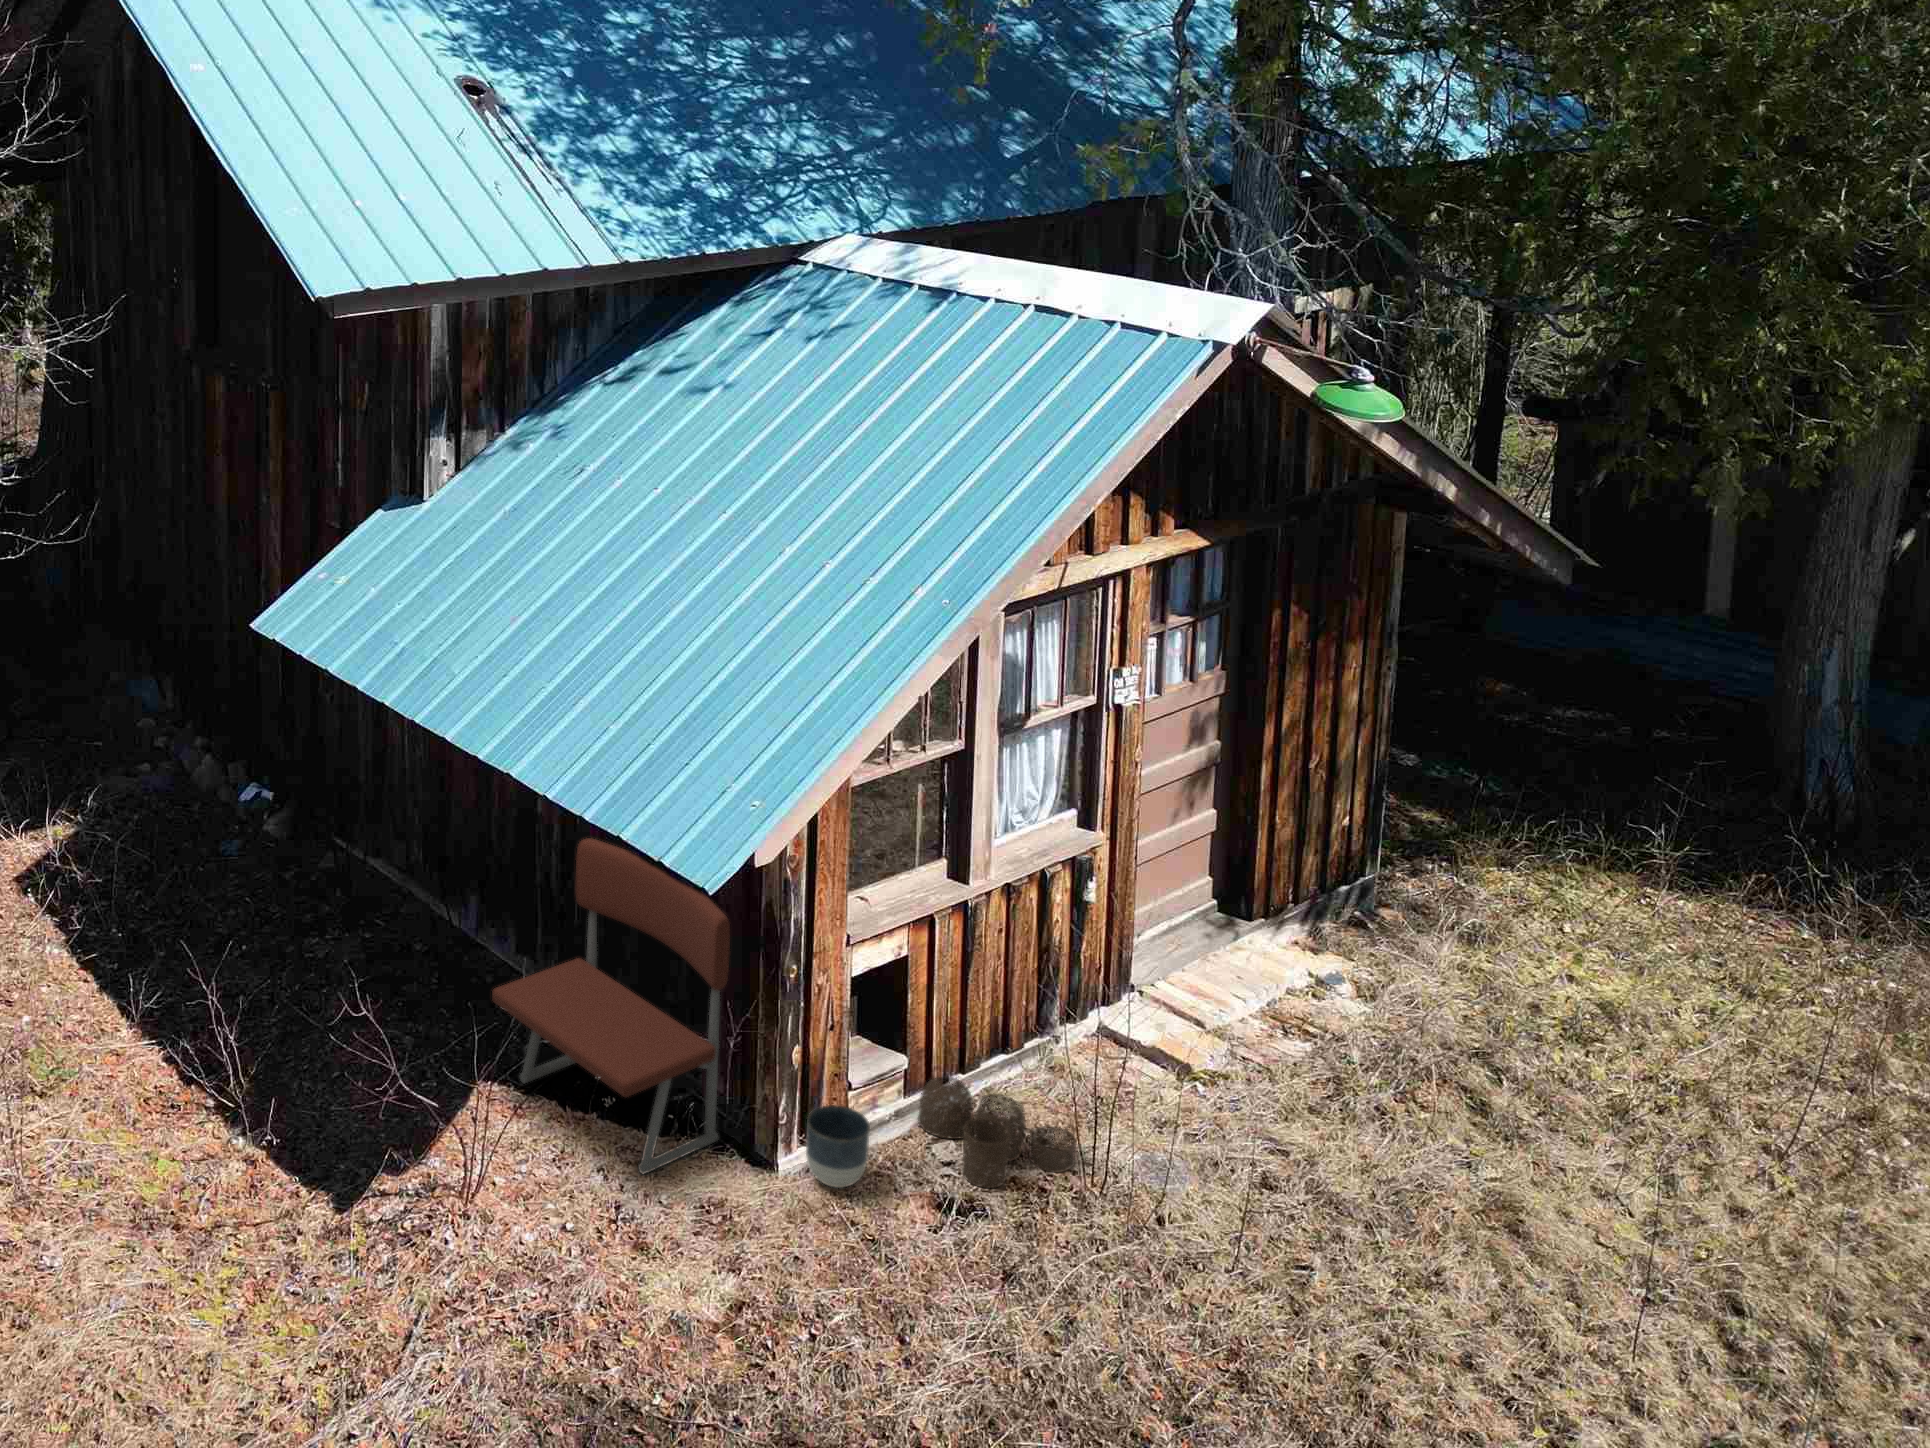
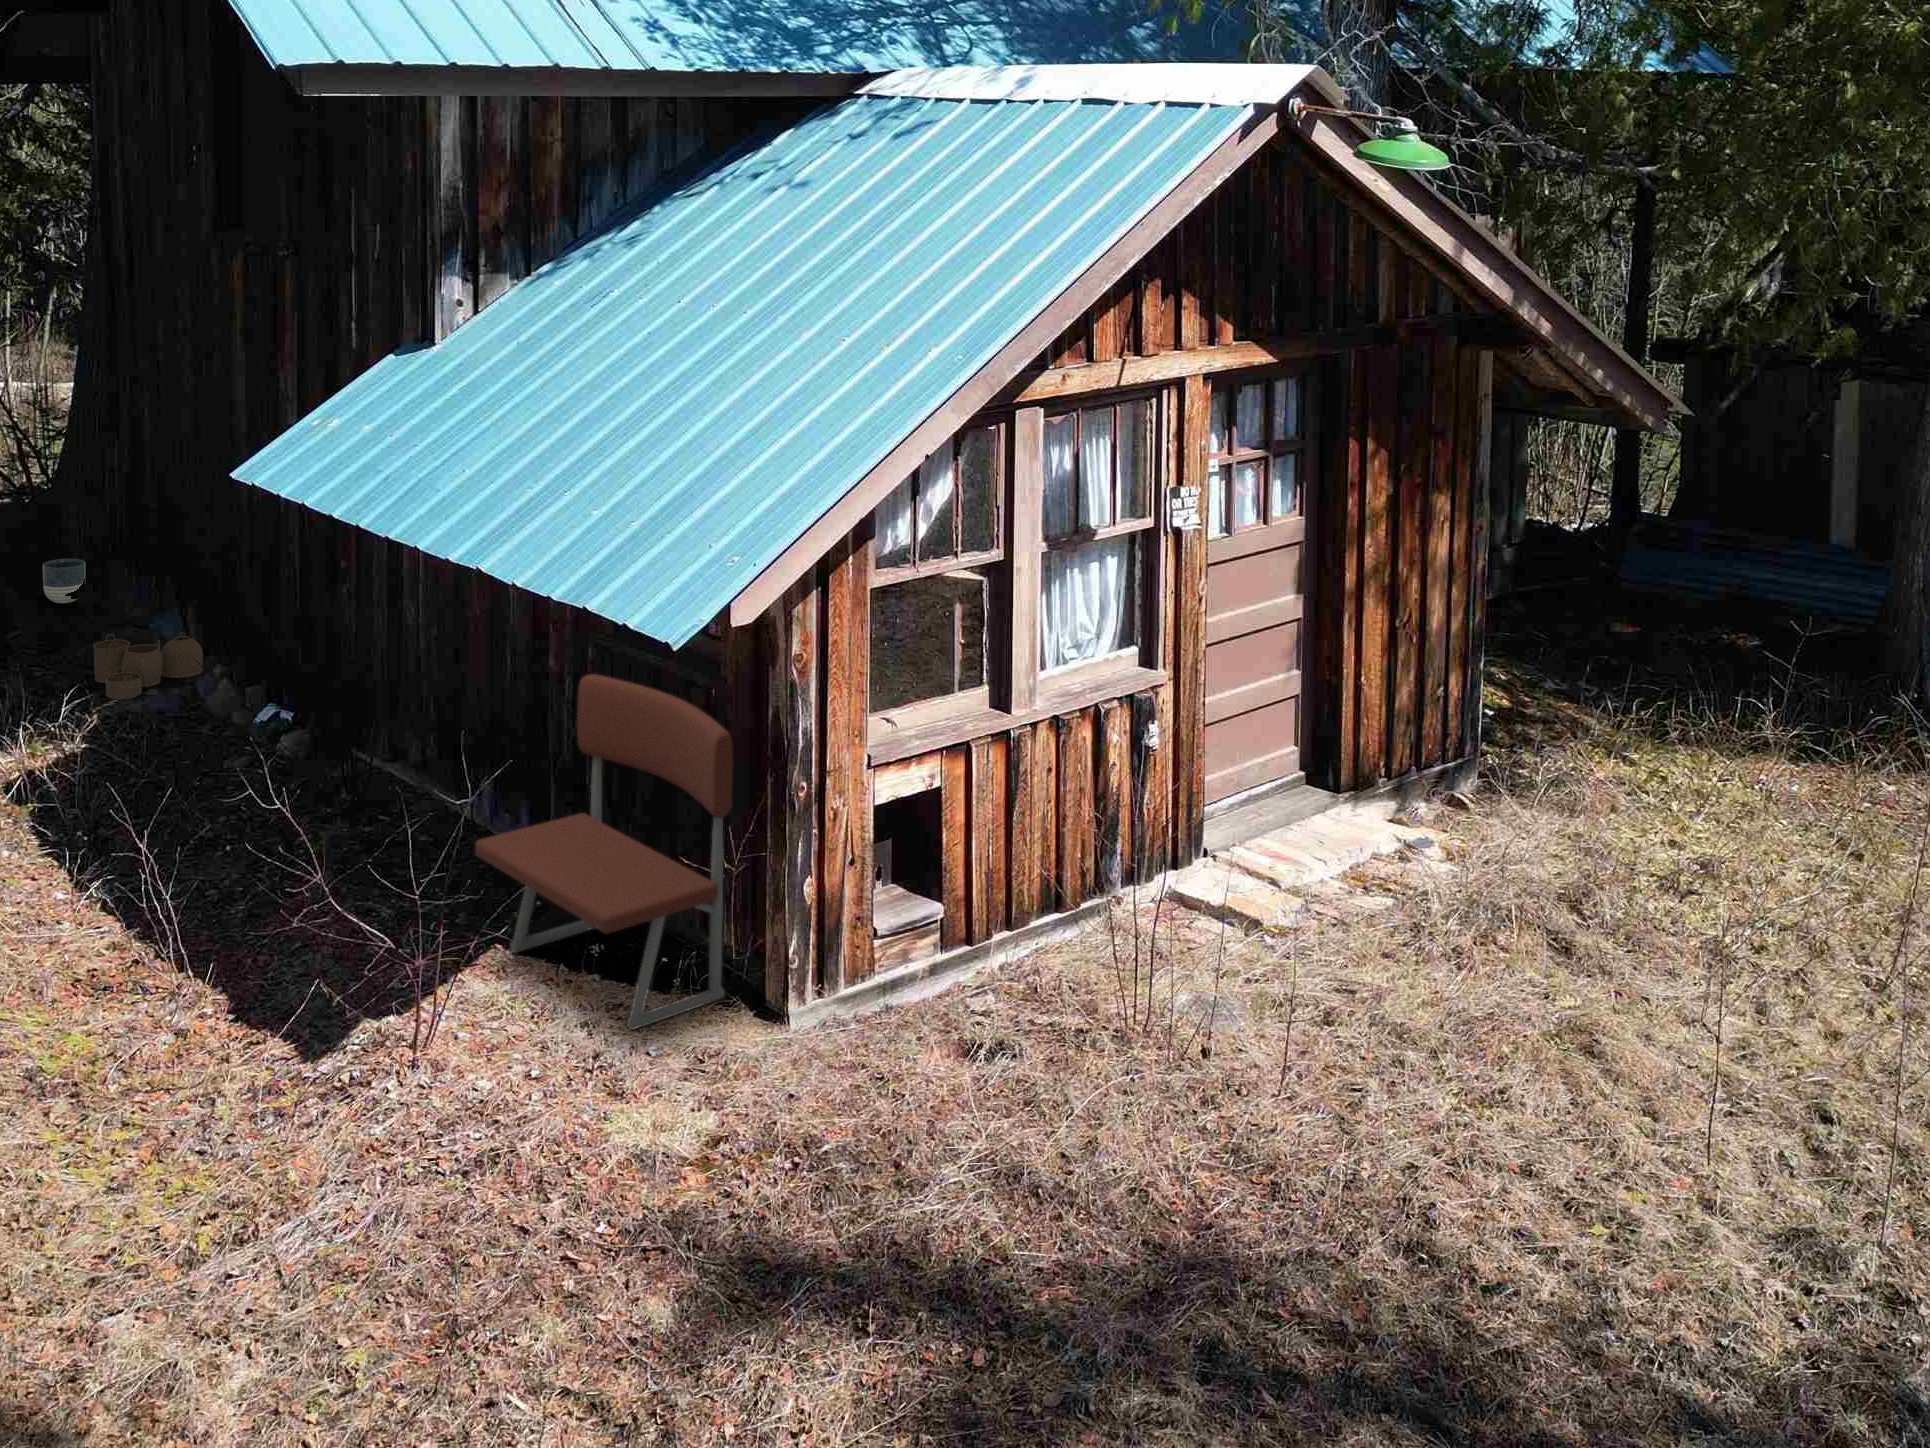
woven basket: present [918,1076,1076,1188] -> present [93,632,203,699]
planter: present [806,1105,870,1188] -> present [43,559,85,603]

